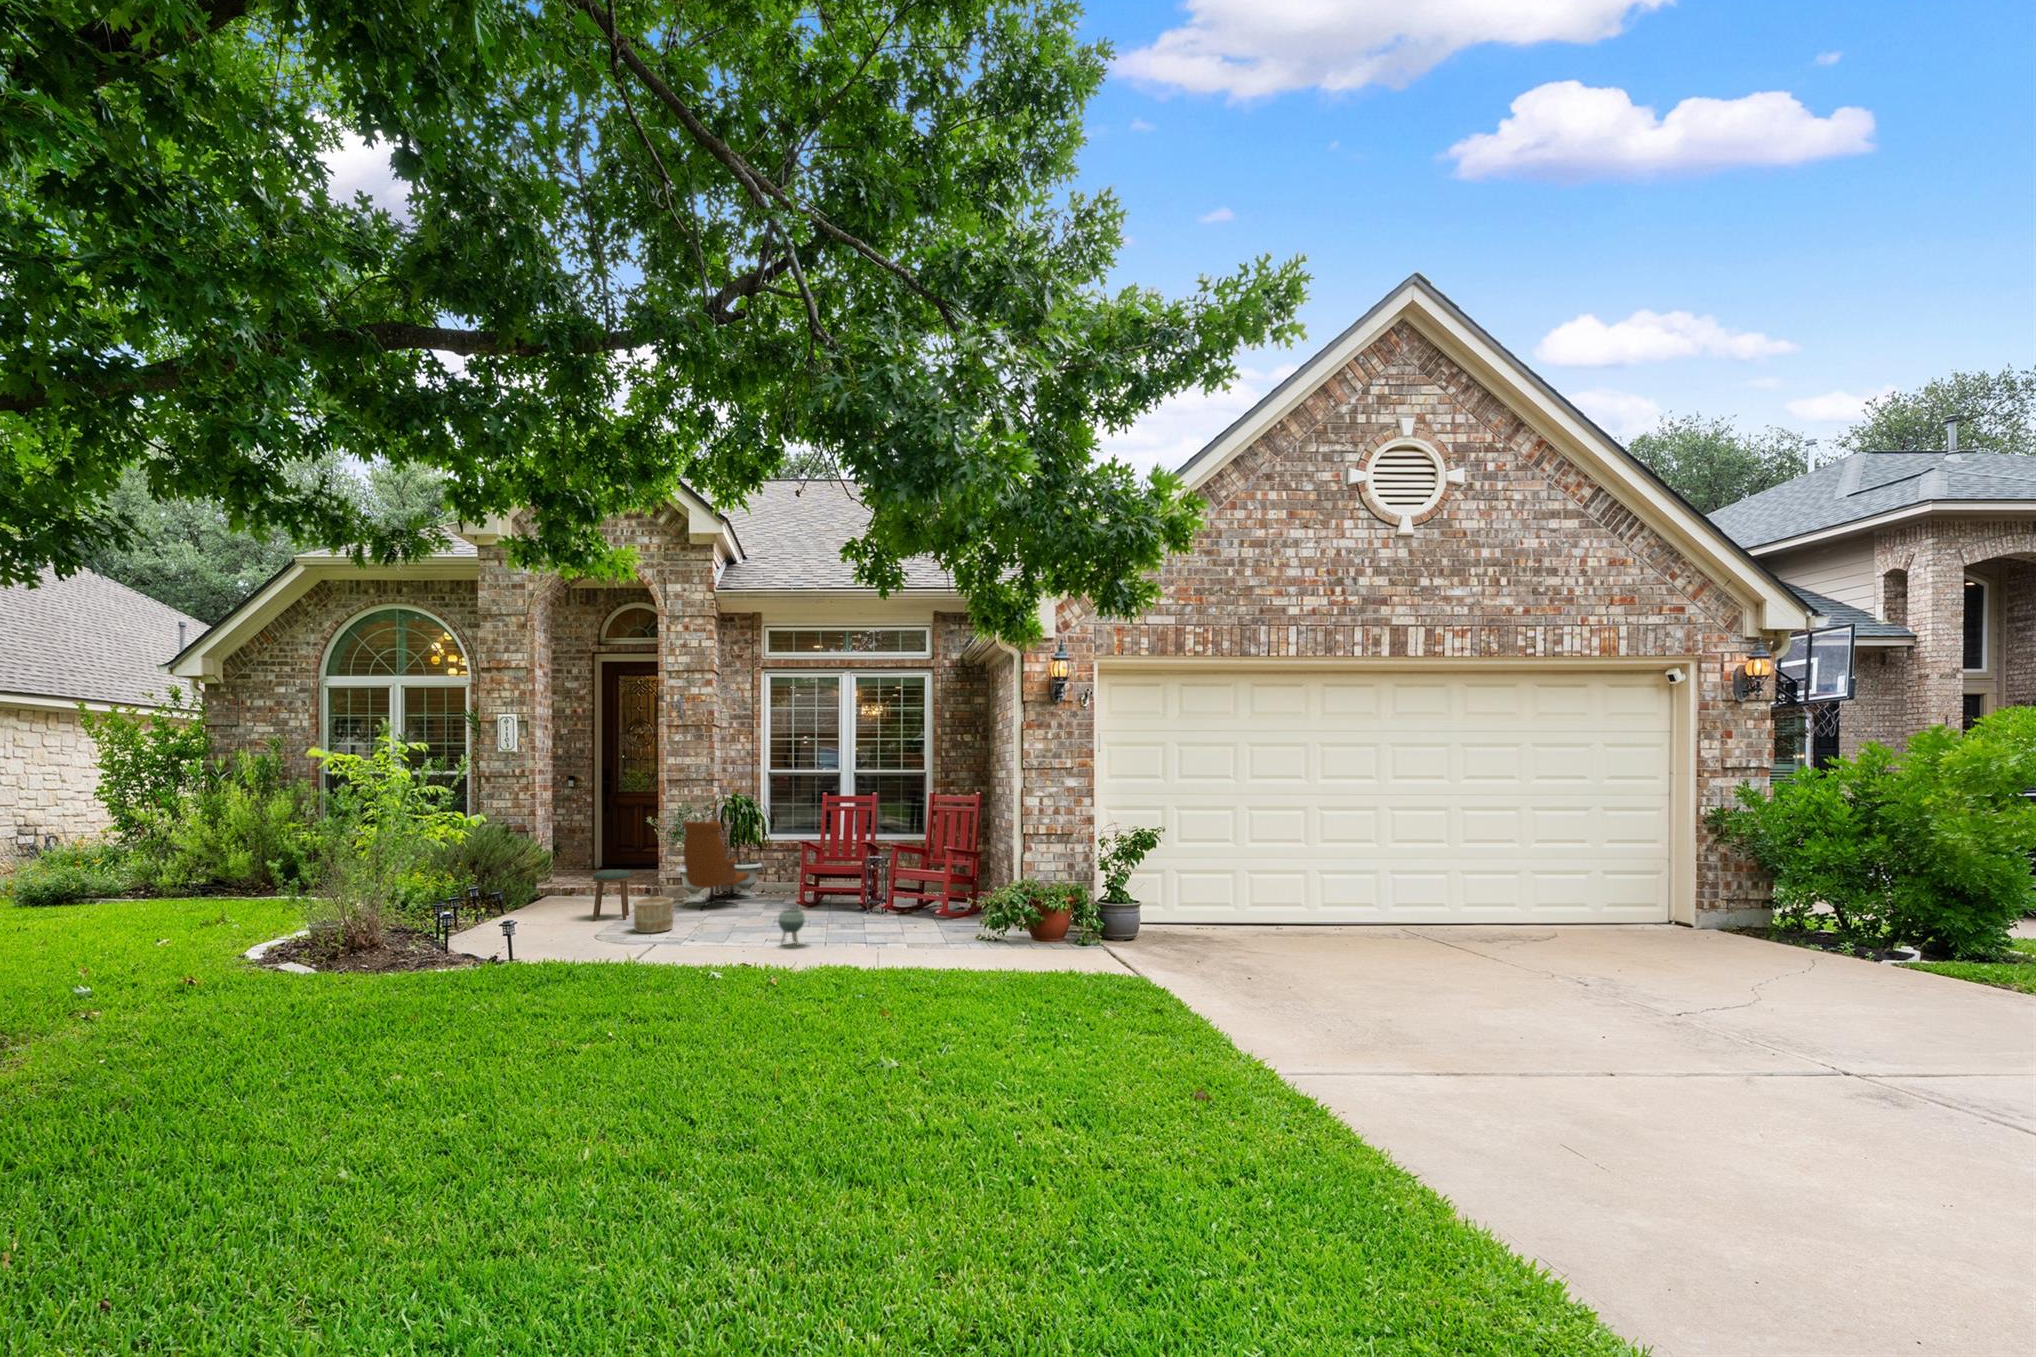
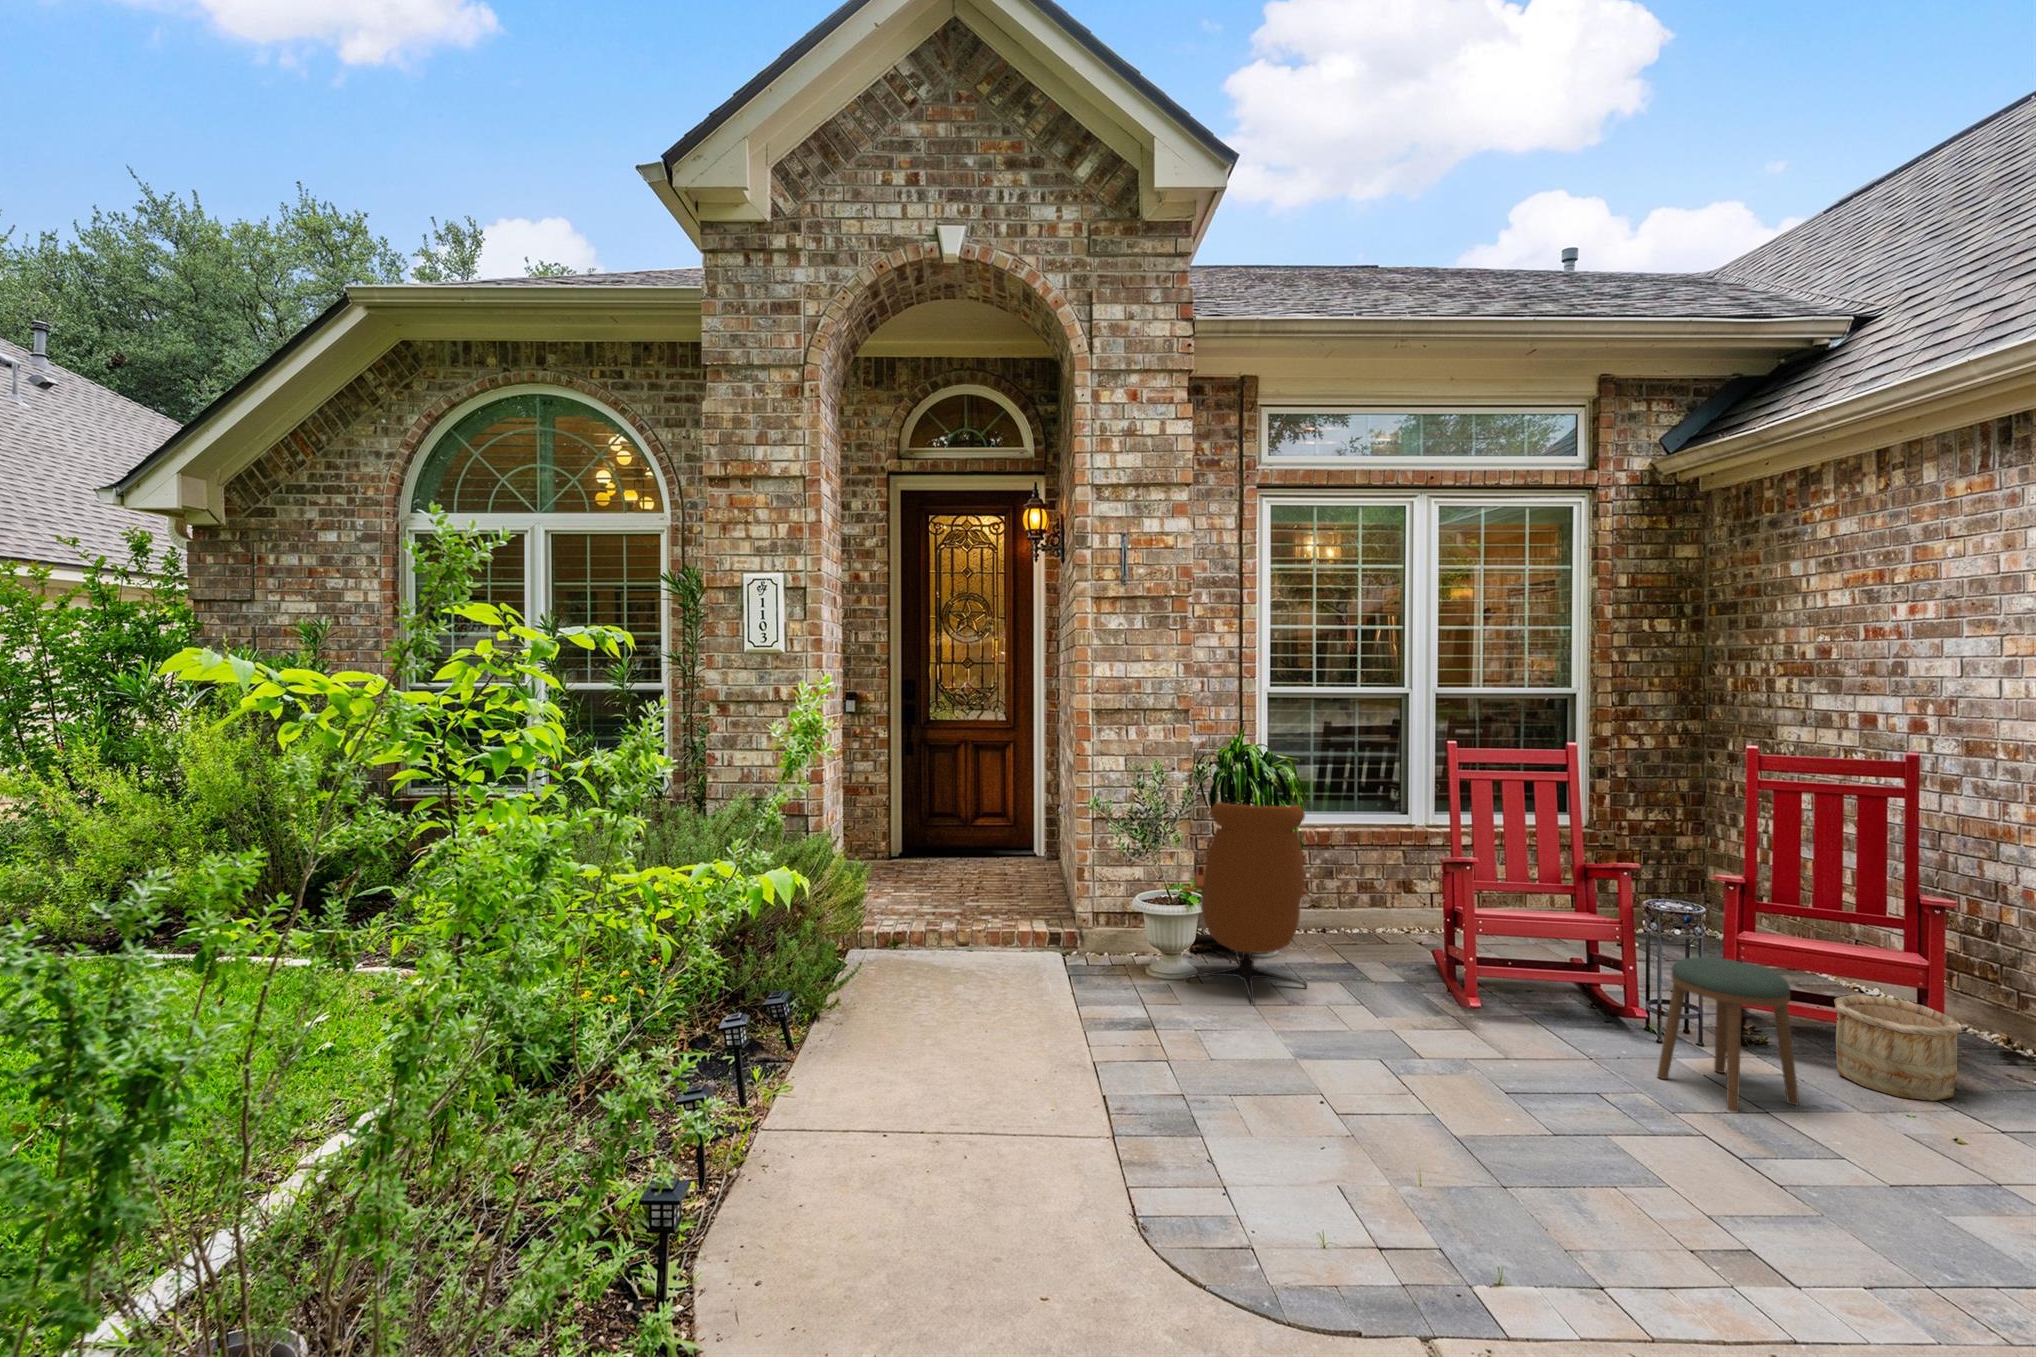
stool: present [592,870,631,921] -> present [1657,957,1799,1113]
wooden bucket: present [633,897,674,933] -> present [1834,995,1962,1101]
planter: present [778,909,805,945] -> none [1808,1109,1918,1239]

